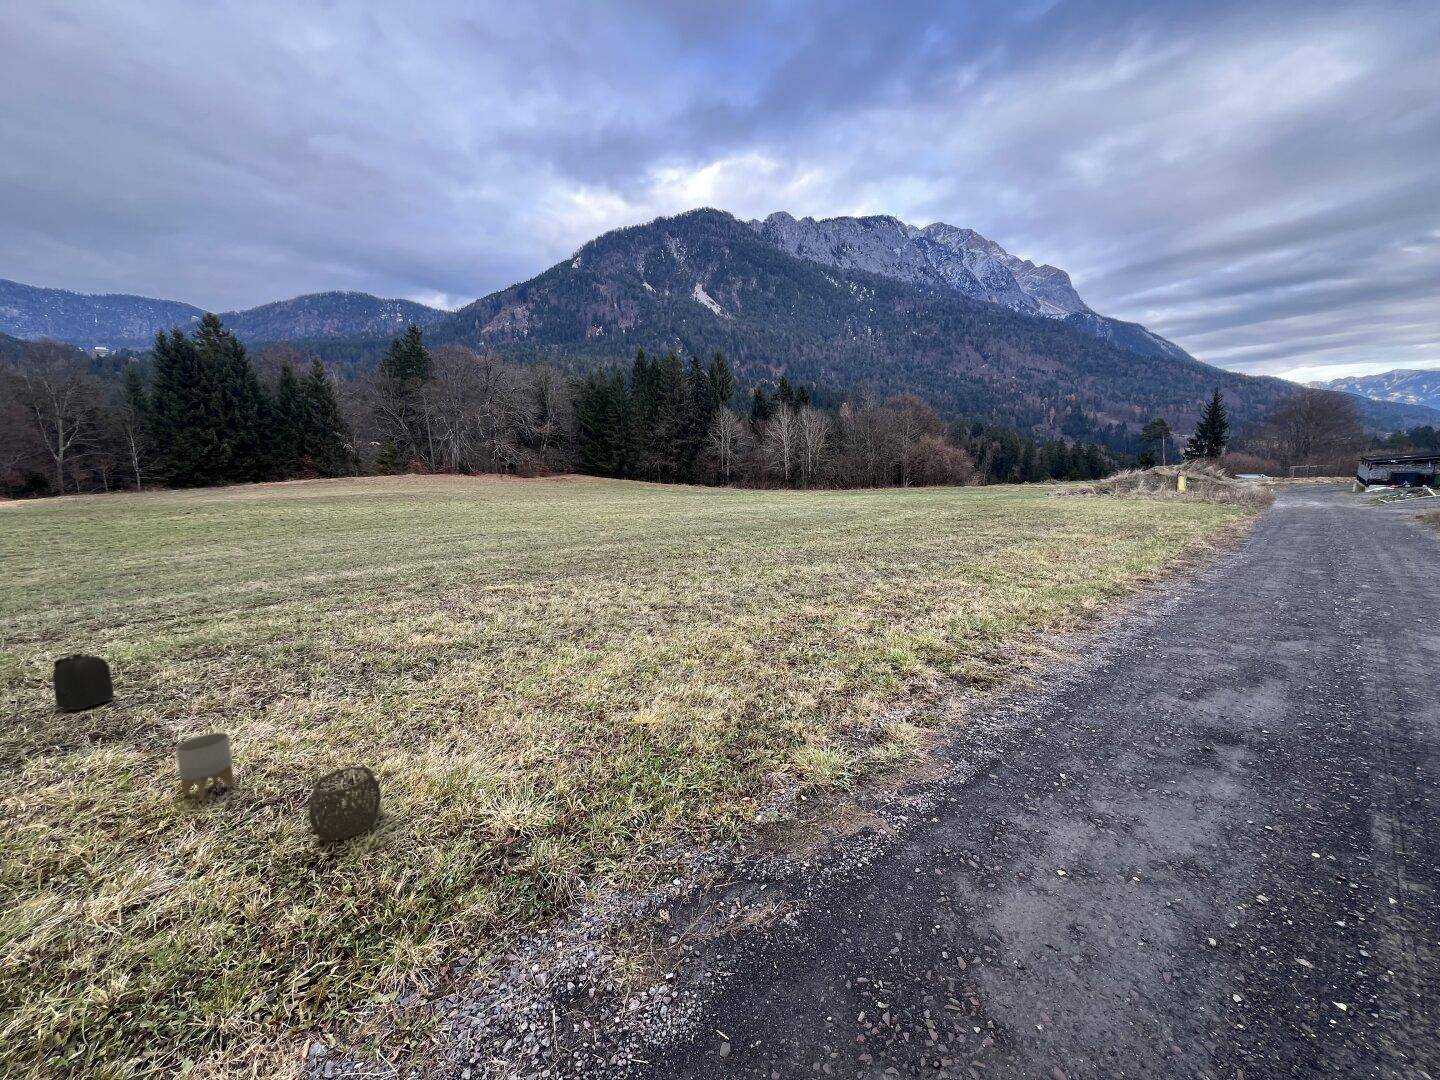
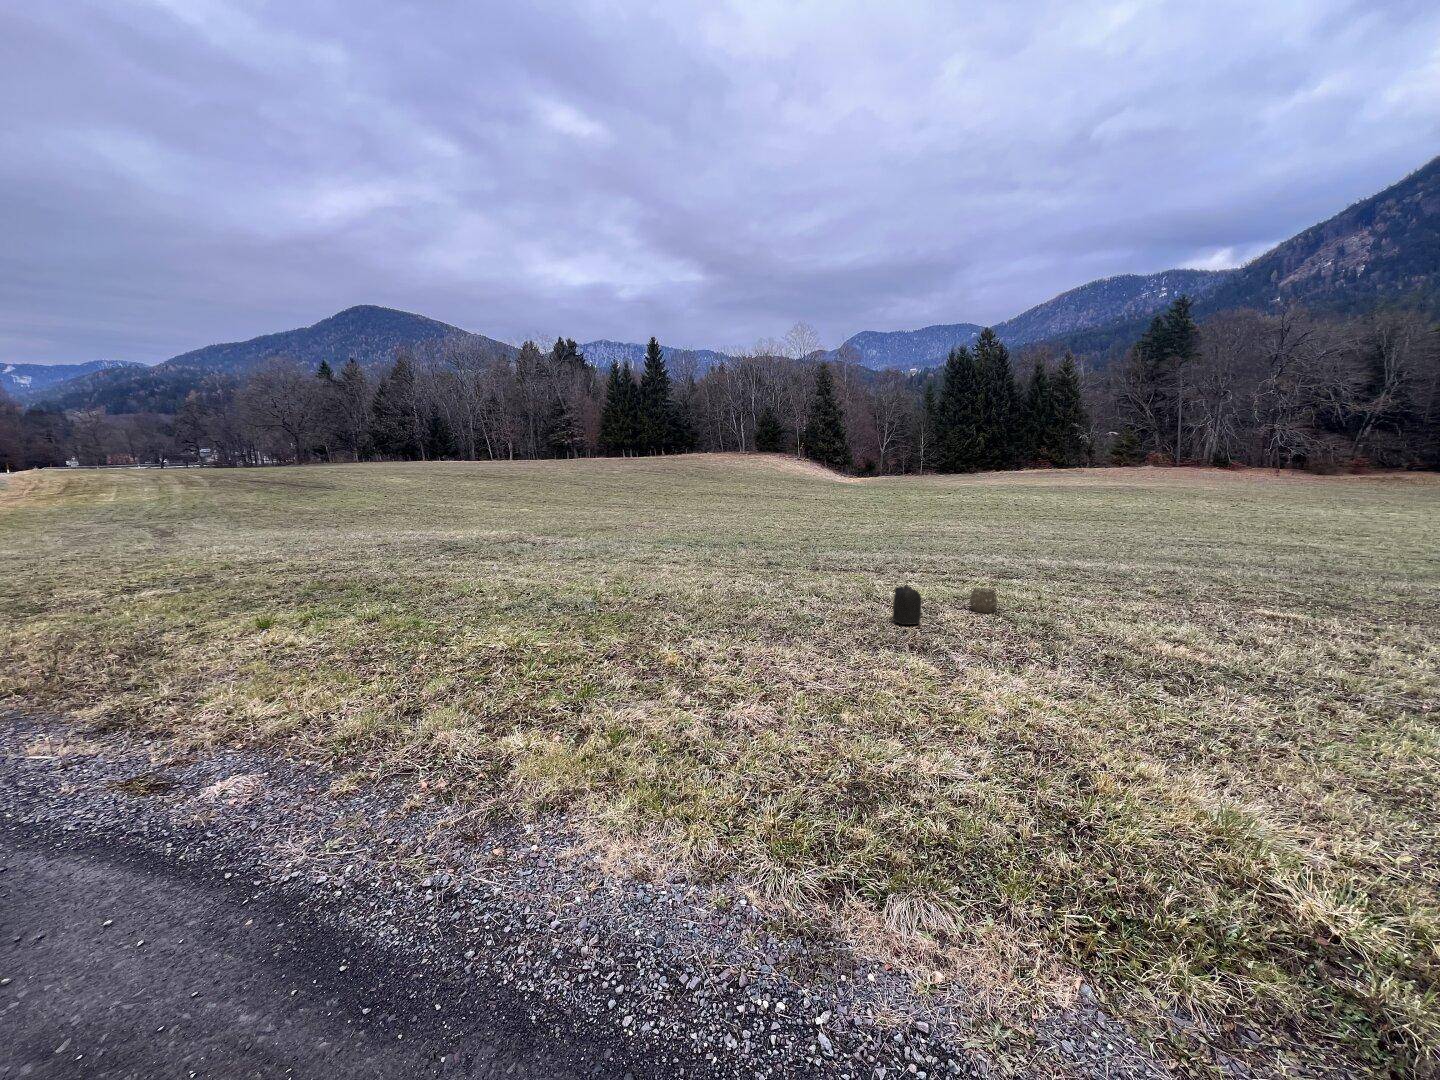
planter: present [176,733,234,801] -> none [969,670,1006,722]
woven basket: present [309,767,381,841] -> present [970,588,998,613]

